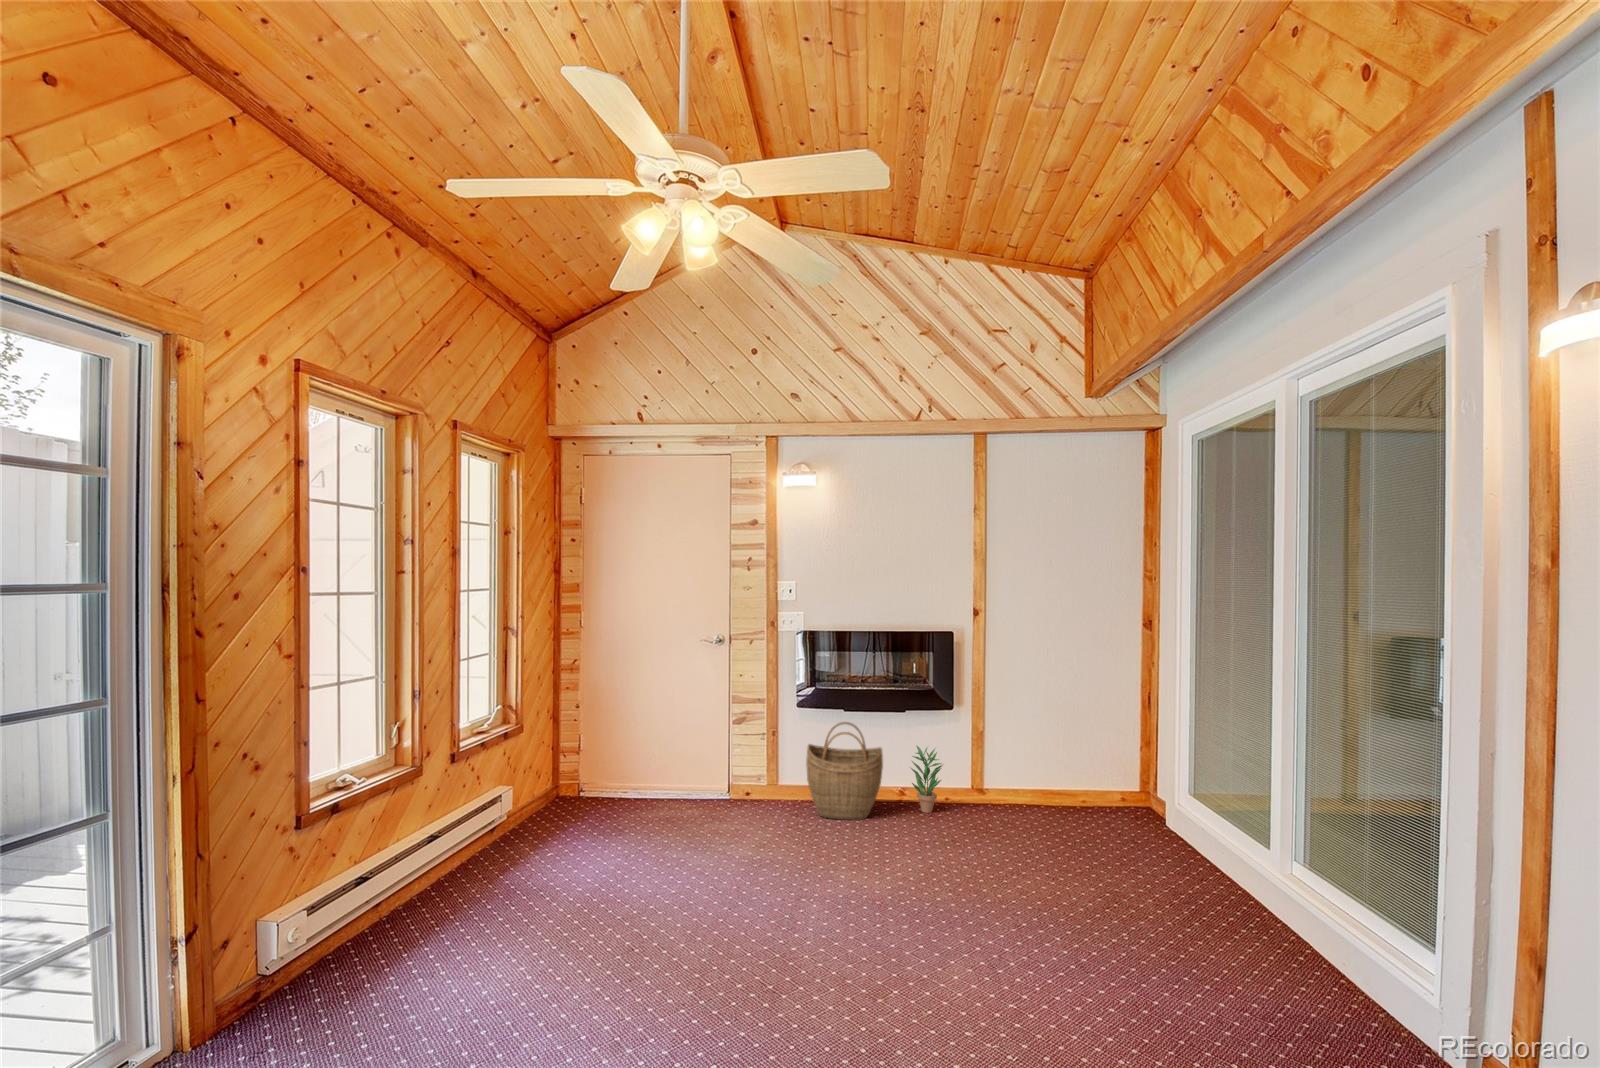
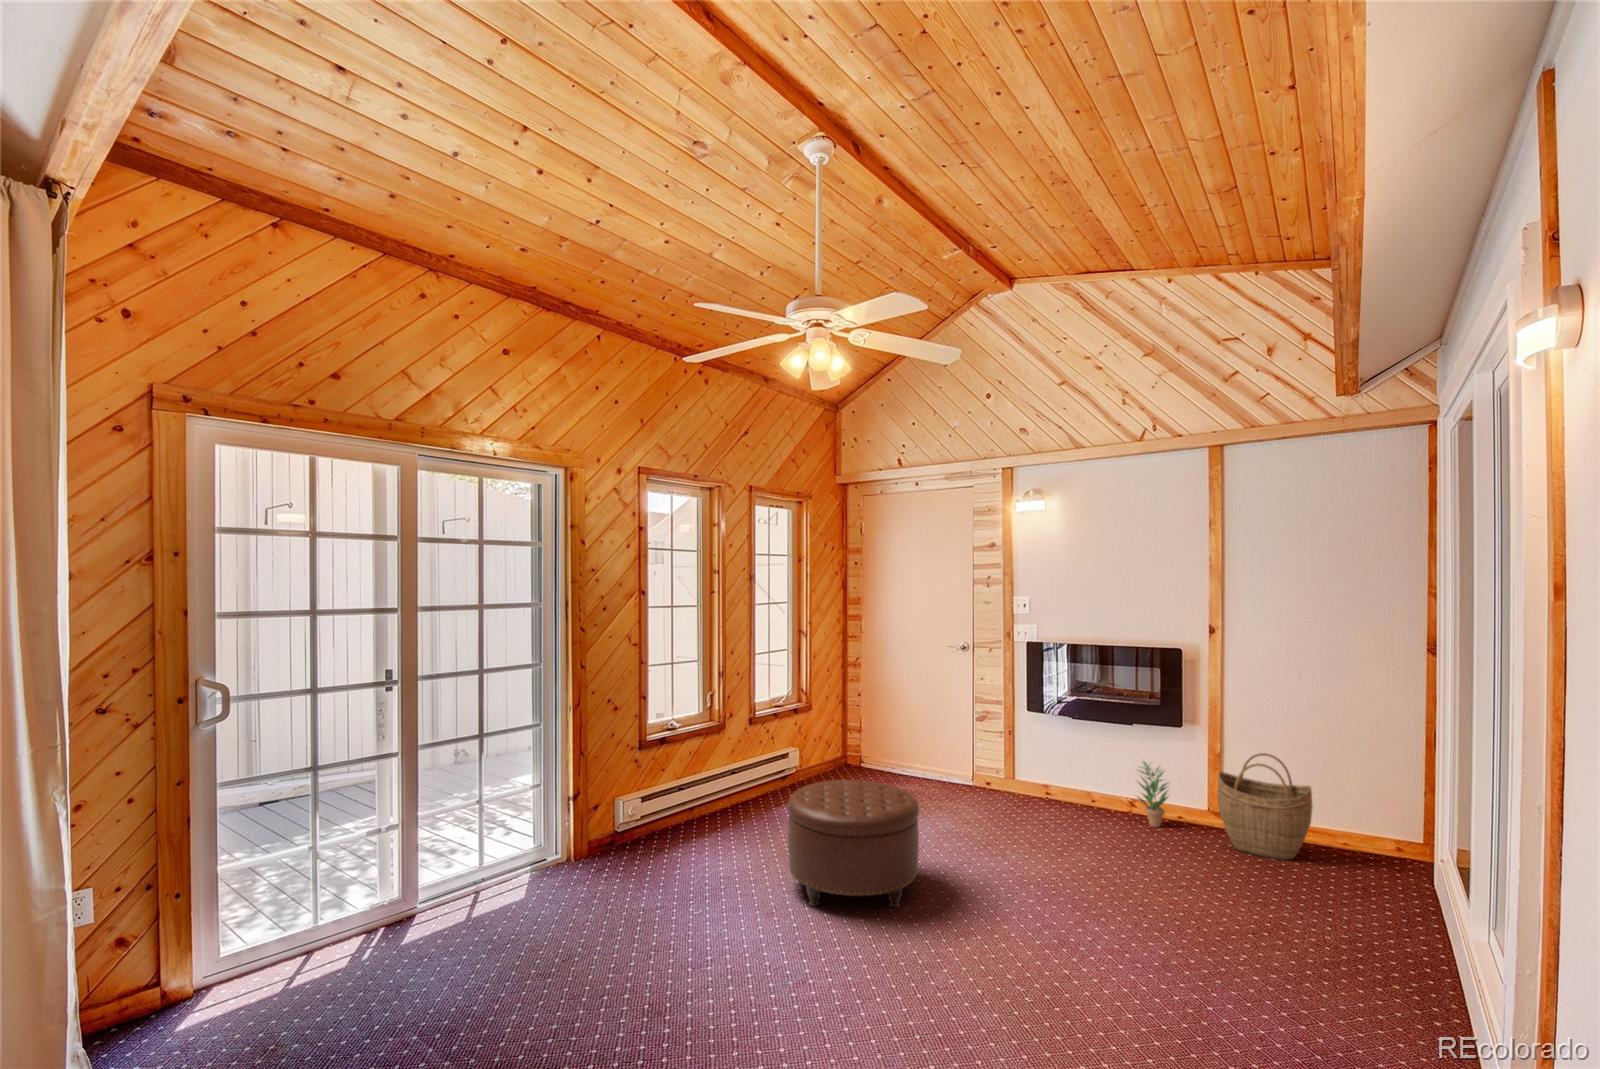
woven basket: present [806,722,883,820] -> present [1217,753,1312,860]
ottoman: none [601,820,786,1023] -> present [788,780,919,907]

